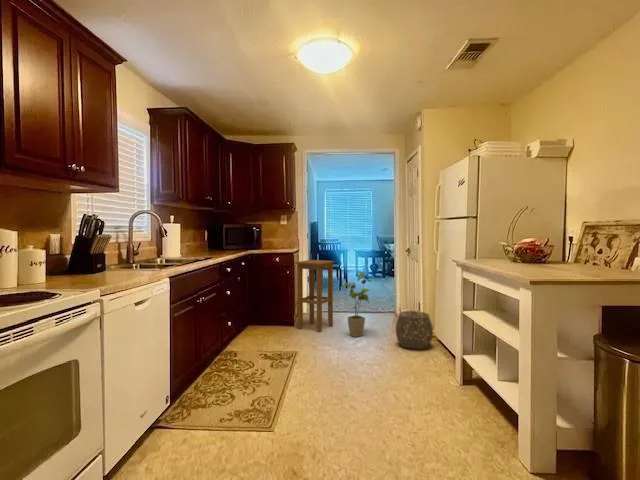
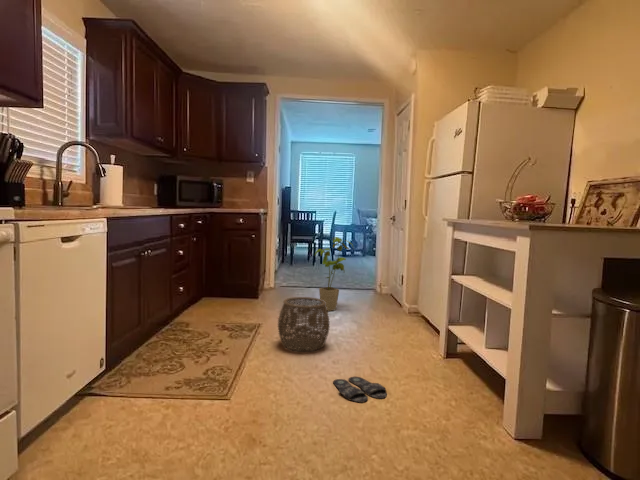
stool: present [296,260,334,332] -> none [261,223,307,305]
woven basket: present [396,311,433,349] -> present [278,297,330,351]
slippers: none [363,406,411,433] -> present [333,377,387,403]

